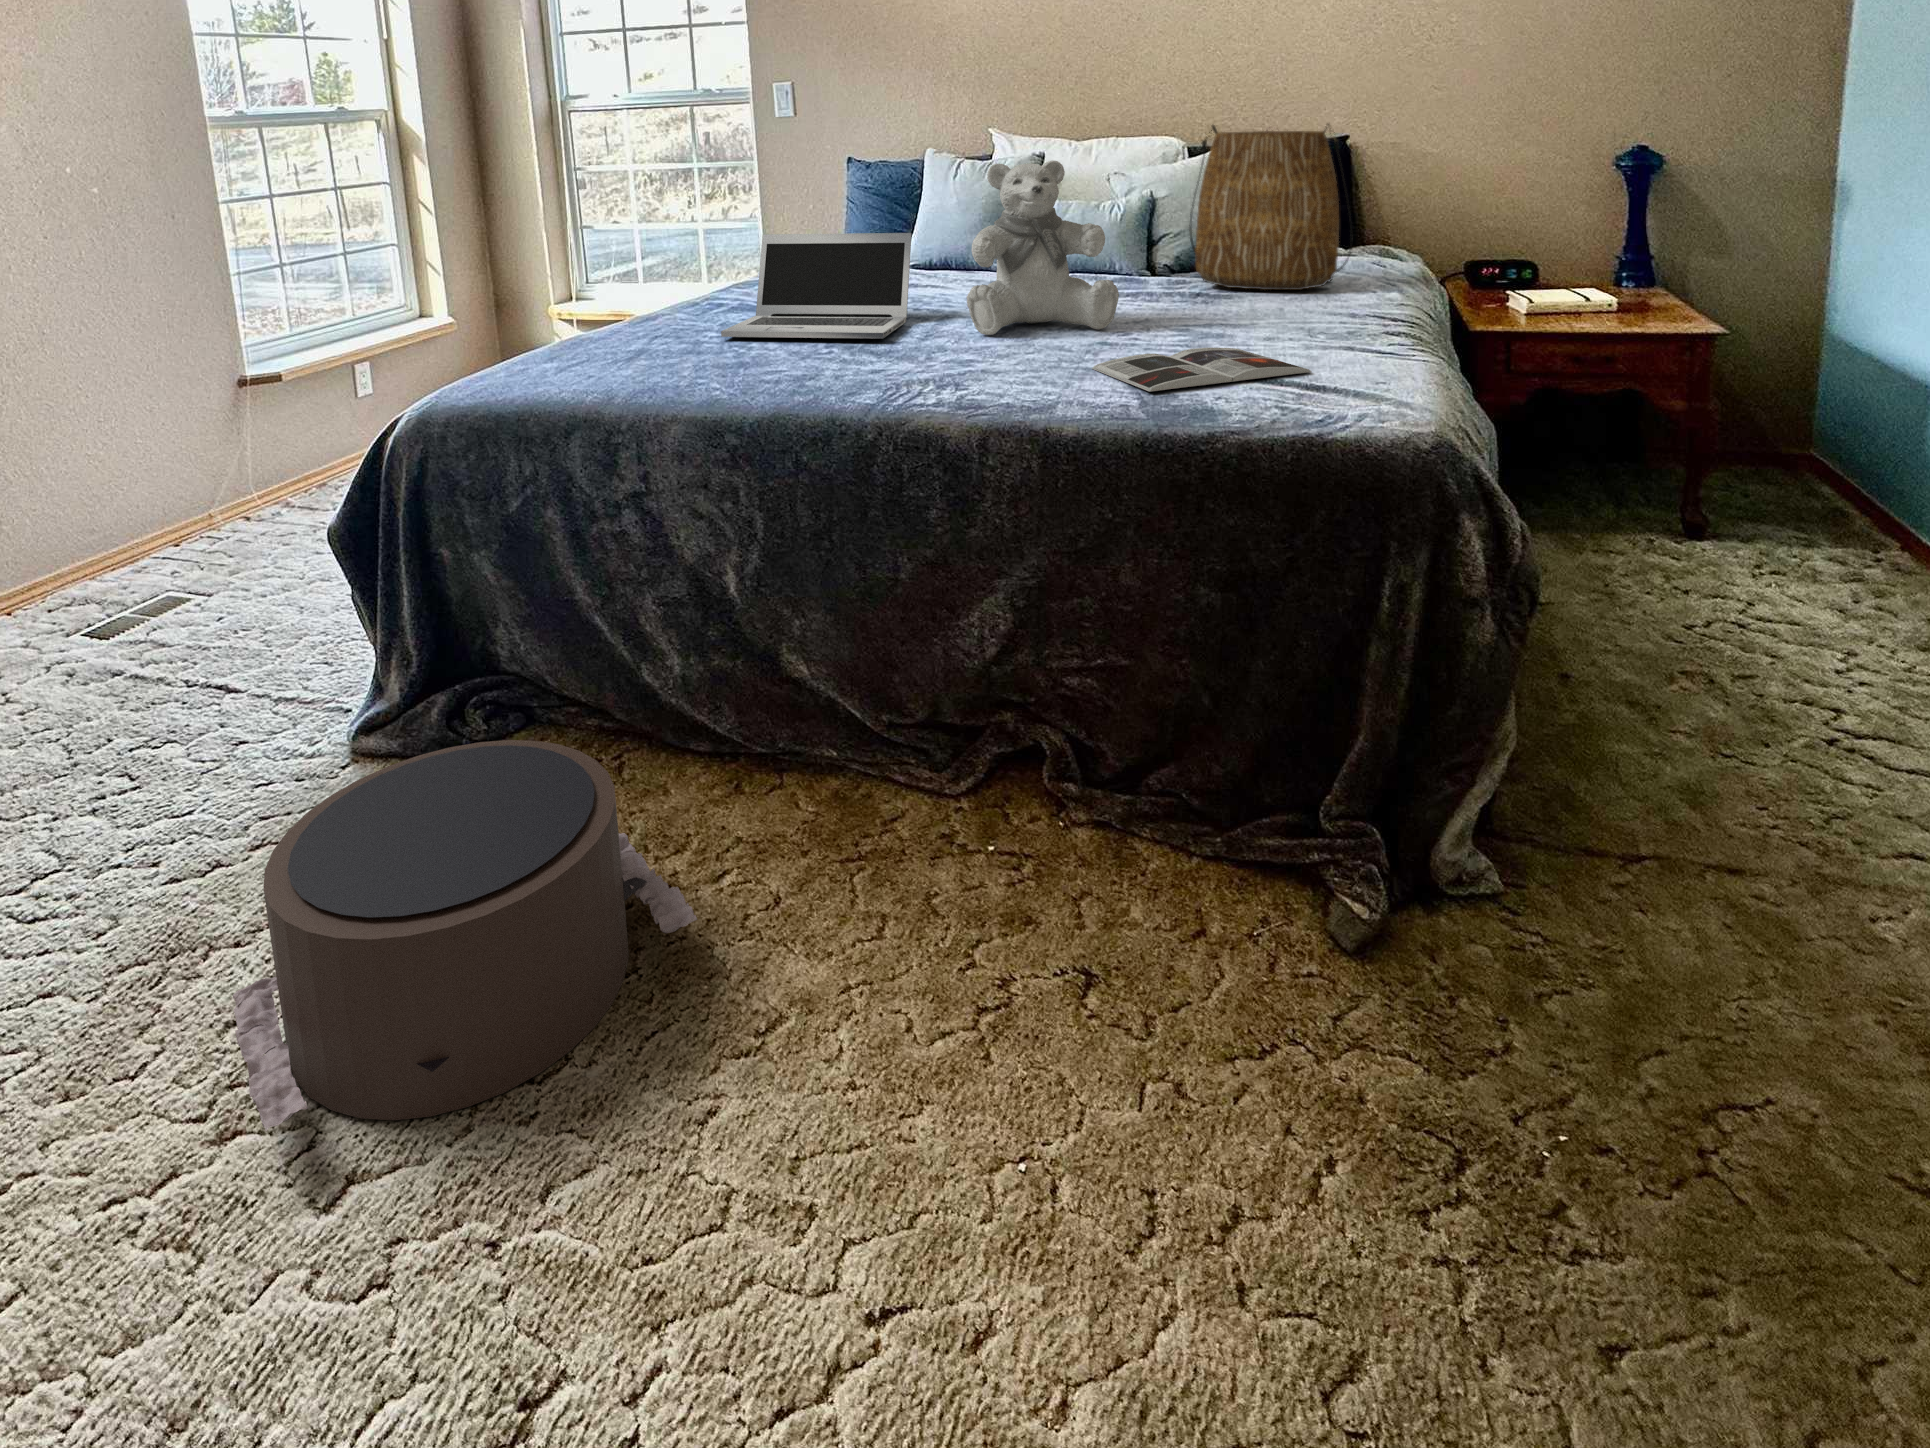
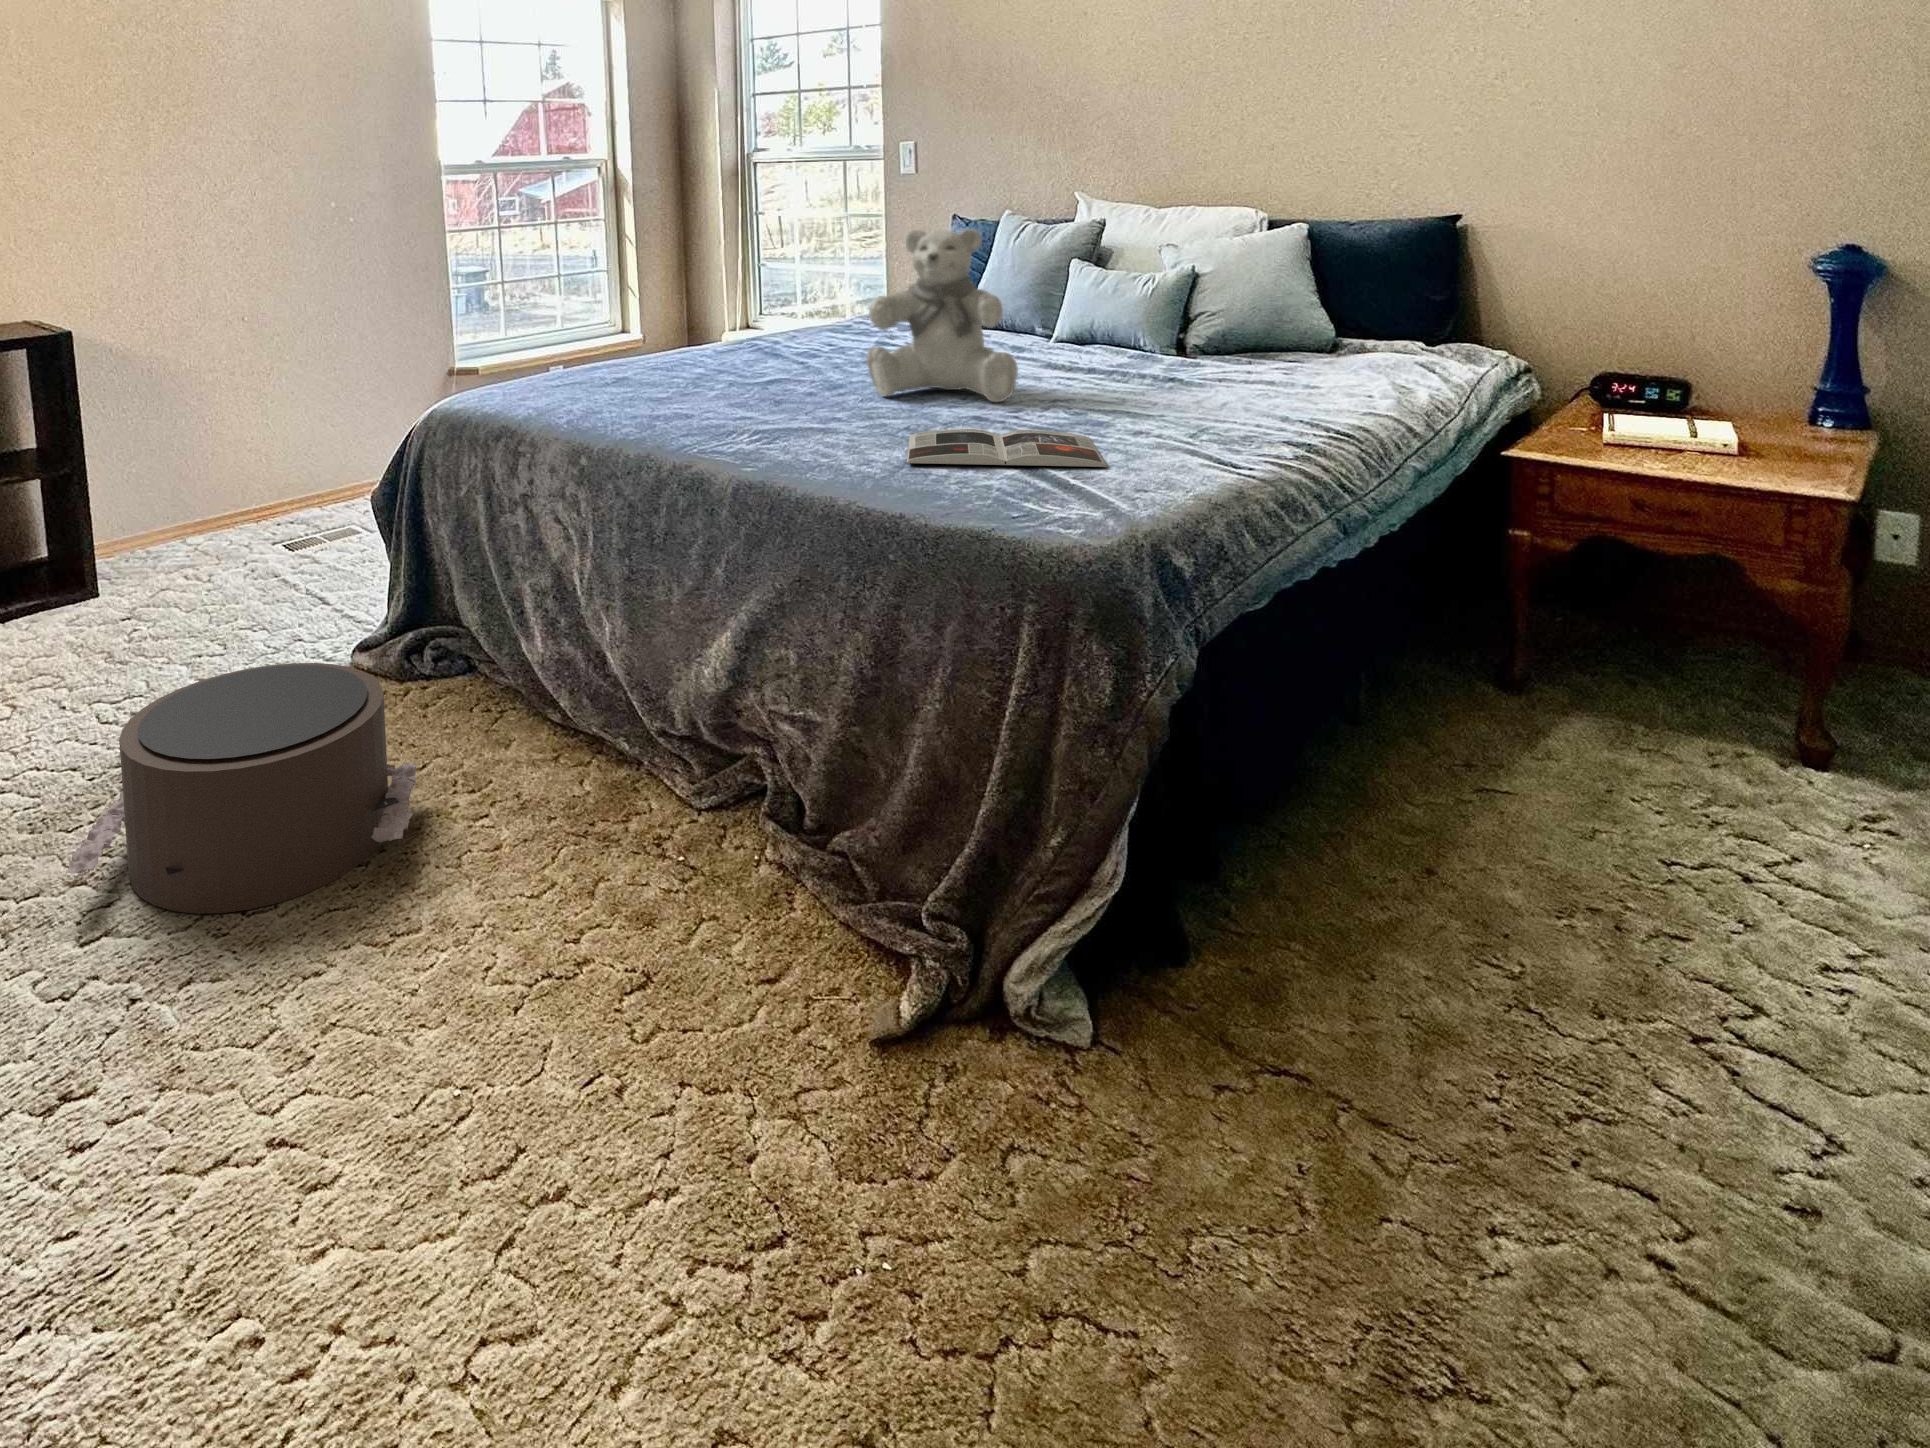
tote bag: present [1189,124,1352,290] -> none [1191,194,1382,385]
laptop: present [721,233,912,339] -> none [670,285,859,389]

